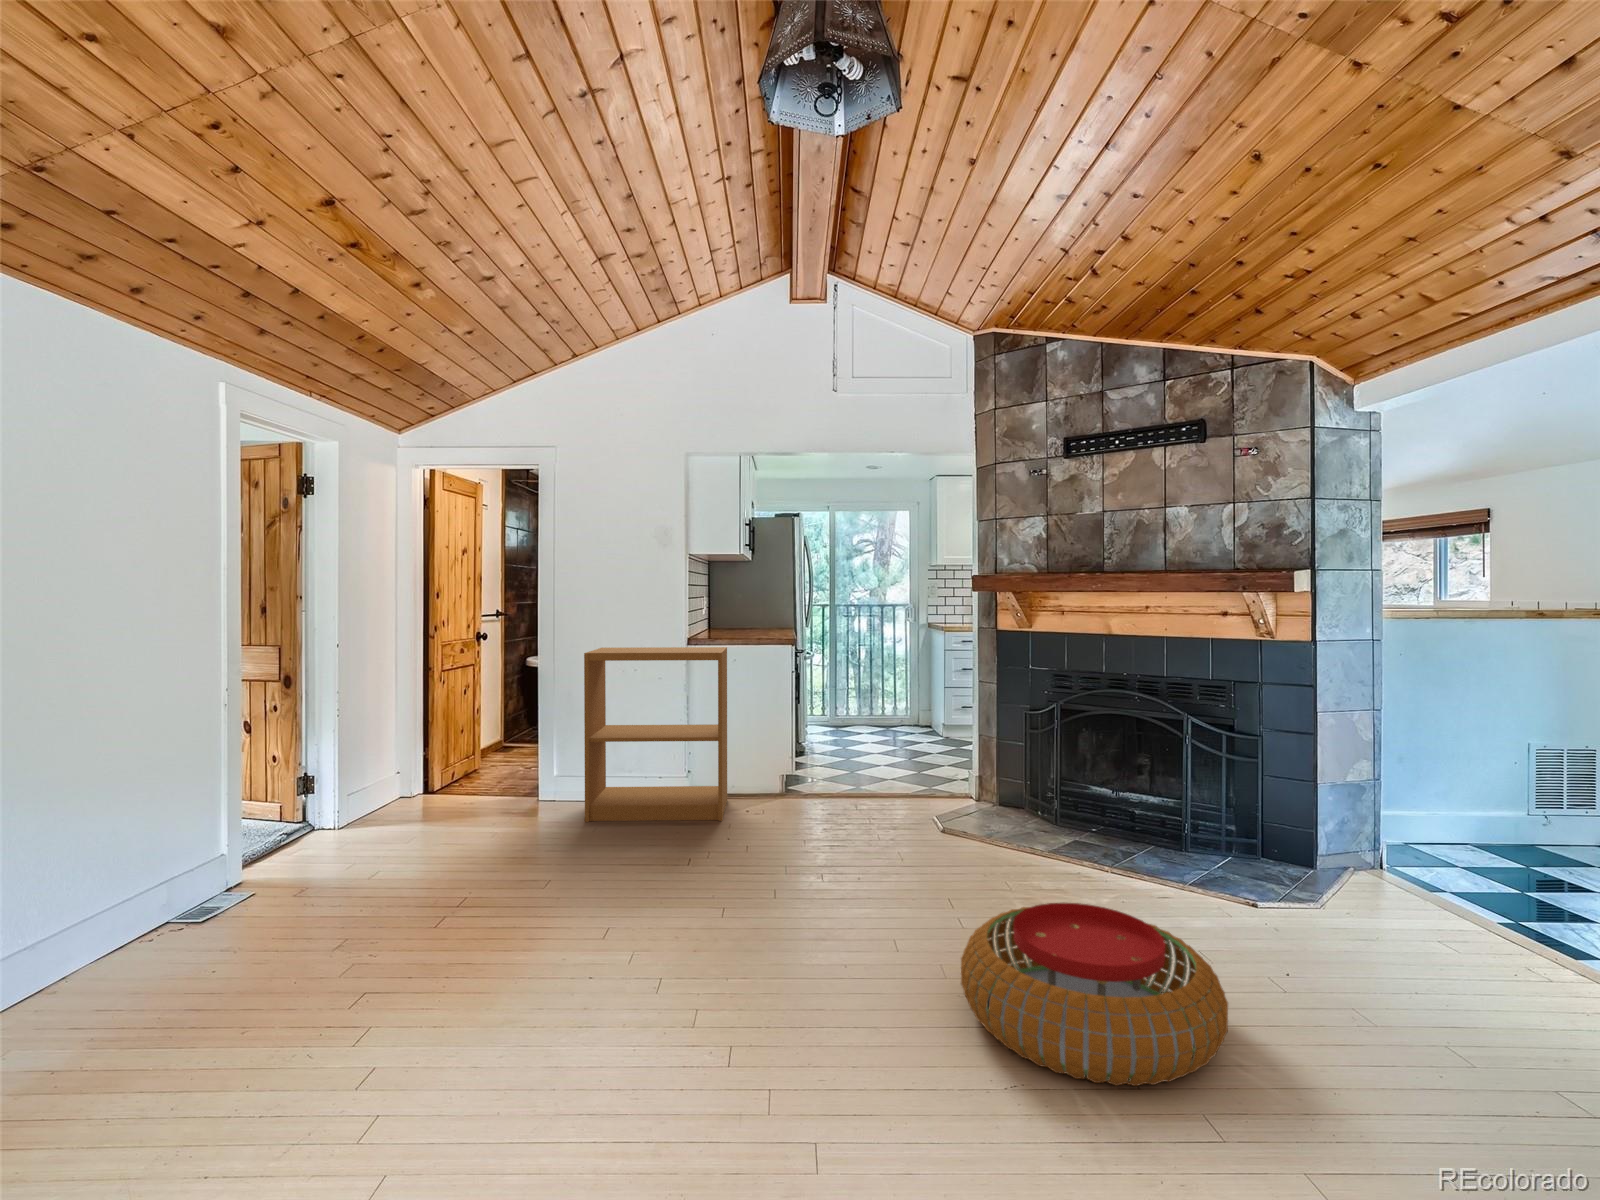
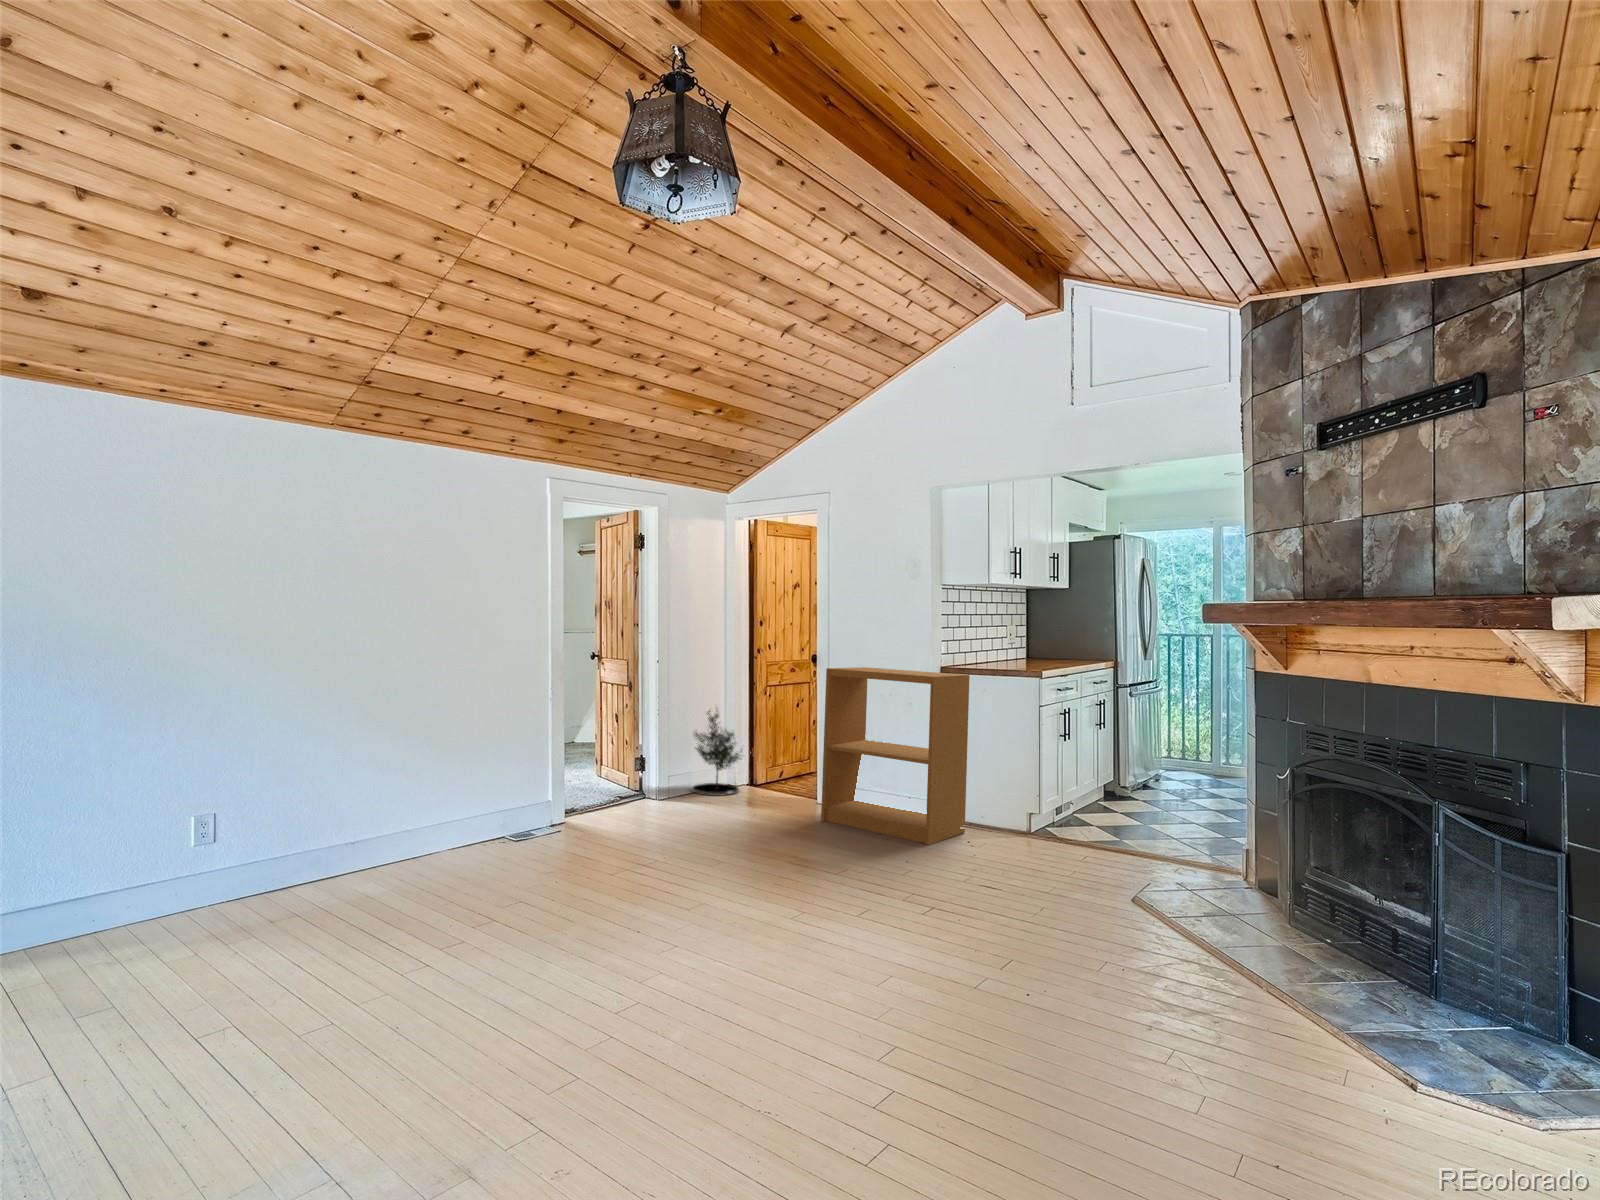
potted tree: none [364,708,447,825] -> present [691,707,742,796]
pouf: present [961,903,1228,1086] -> none [806,940,1082,1137]

